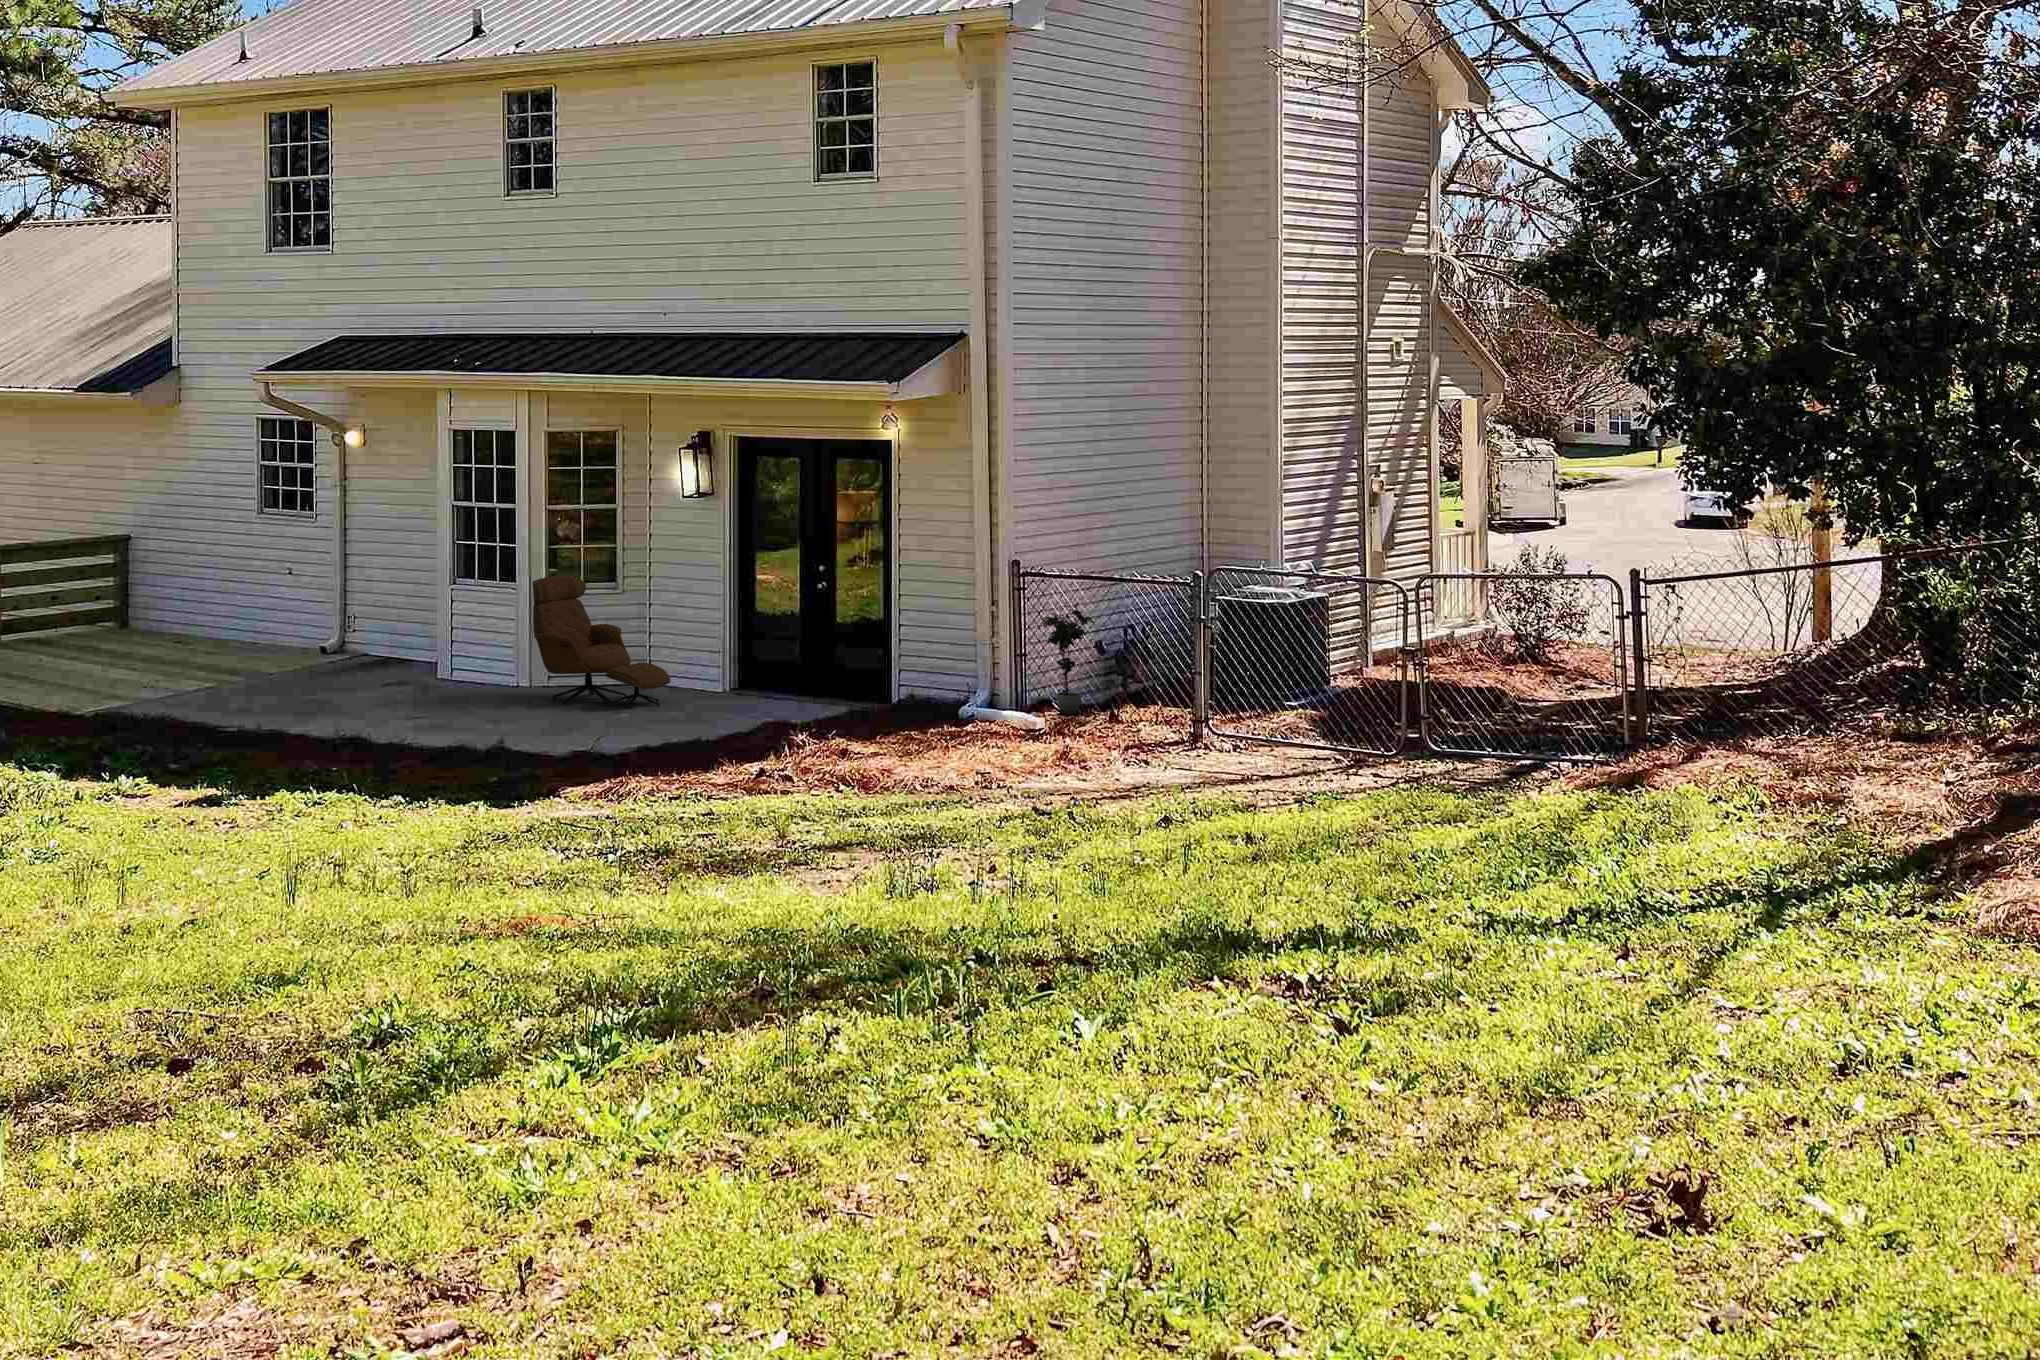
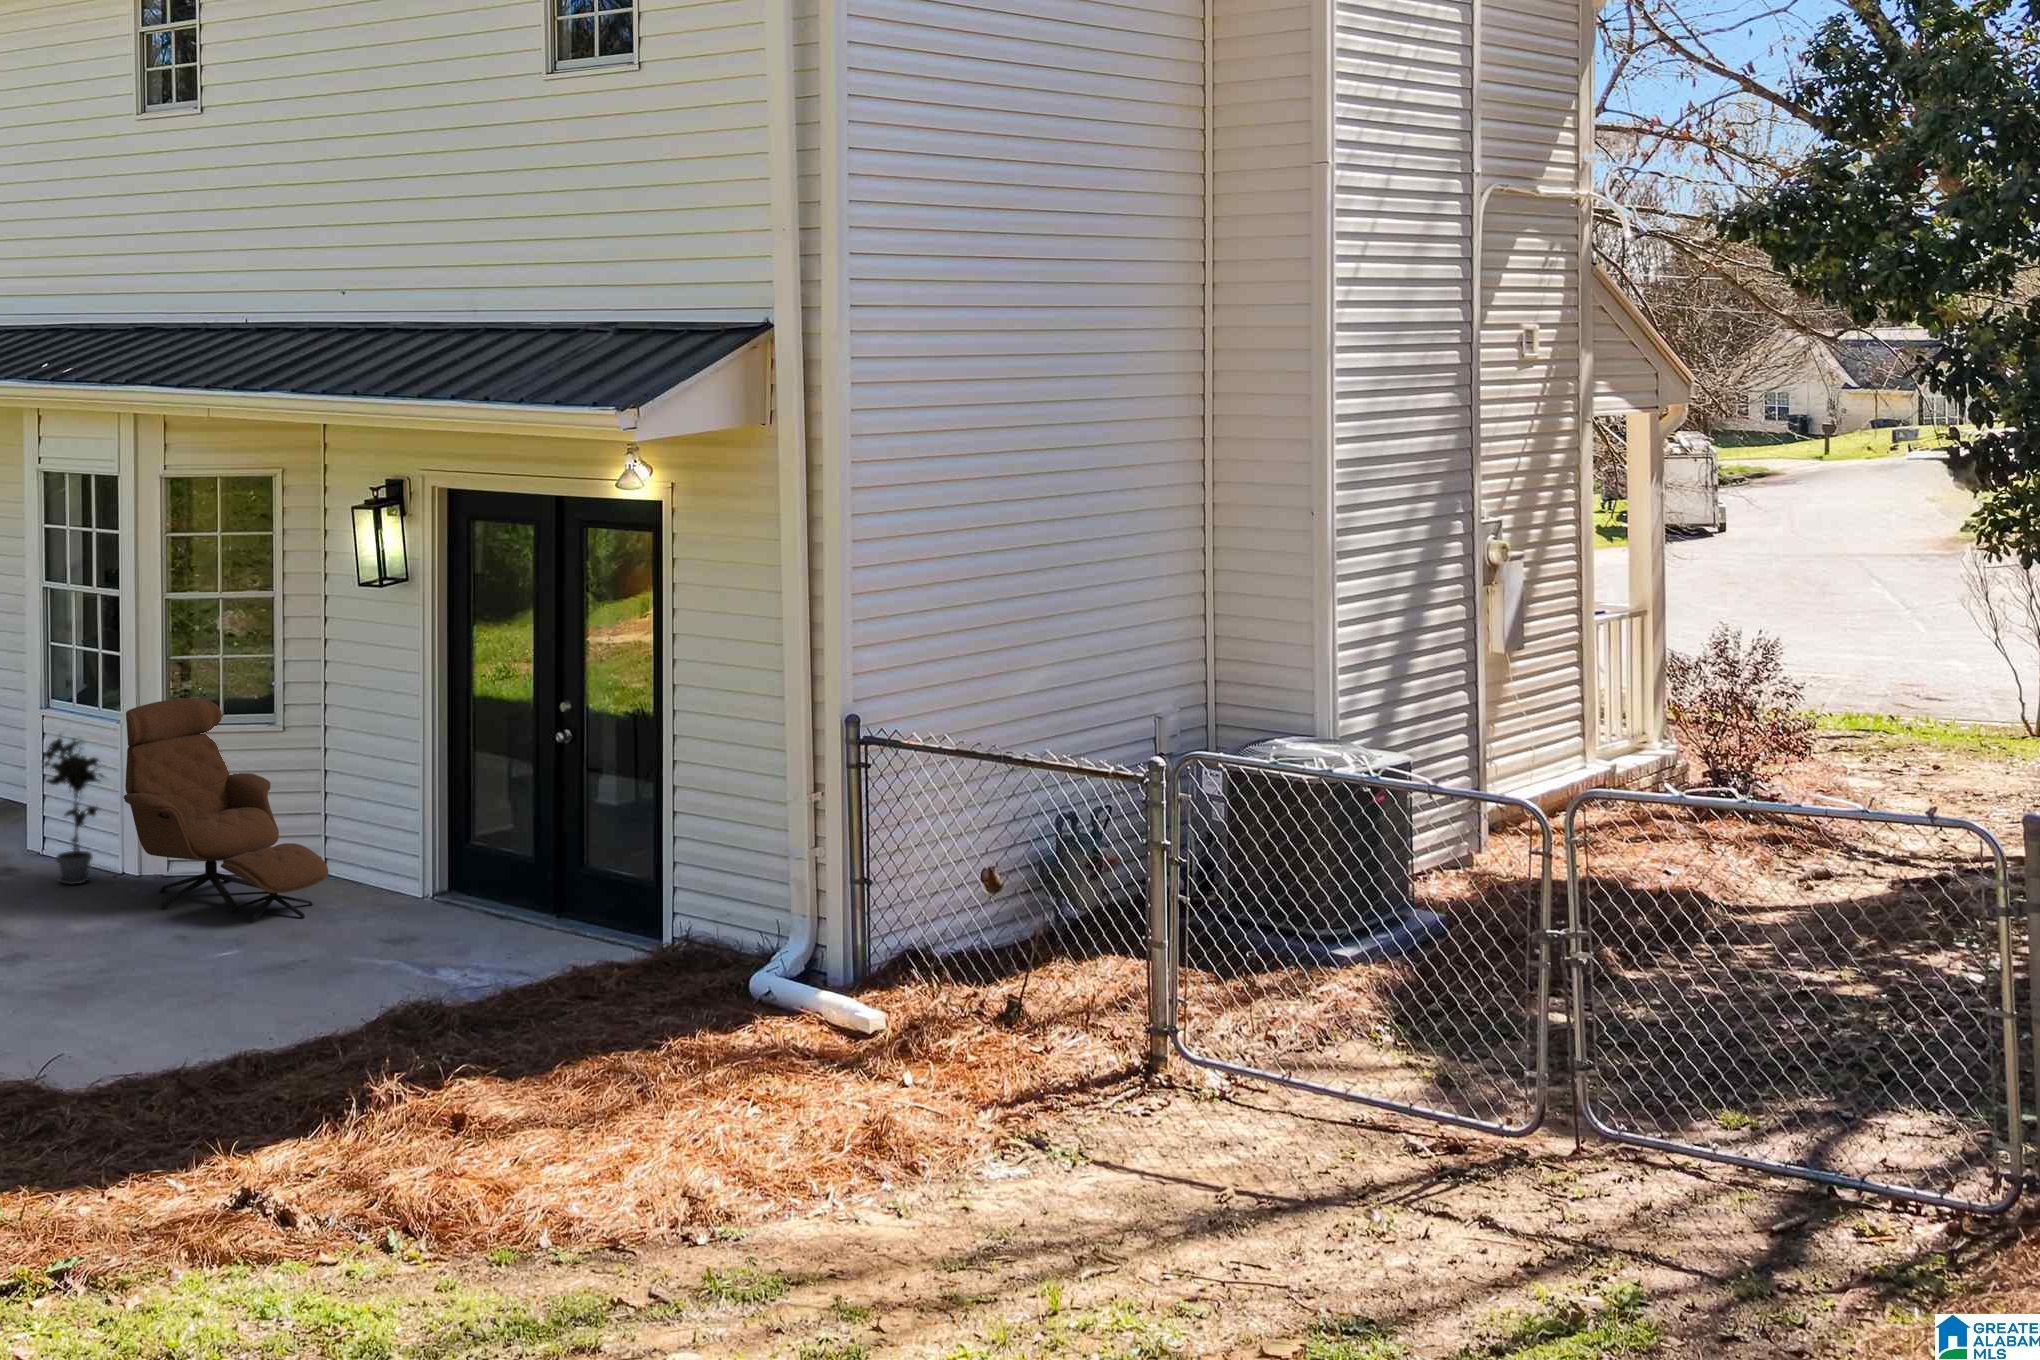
potted plant: present [1041,606,1095,715] -> present [44,734,104,885]

